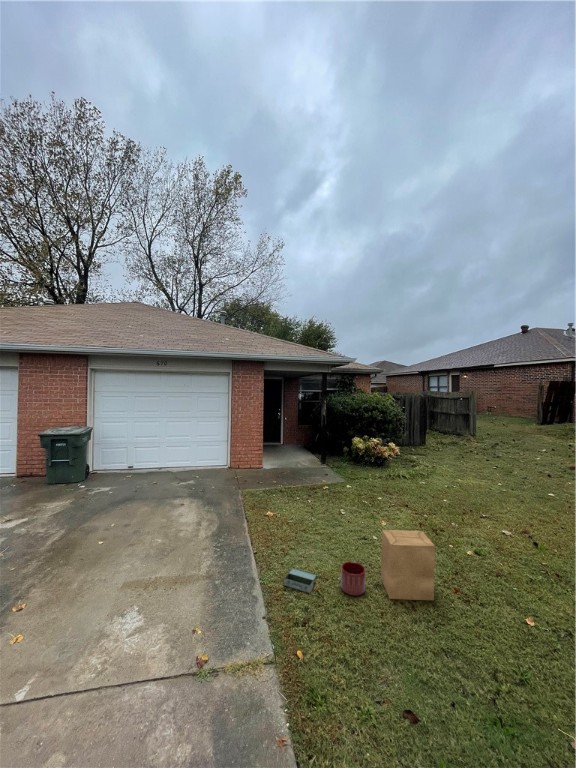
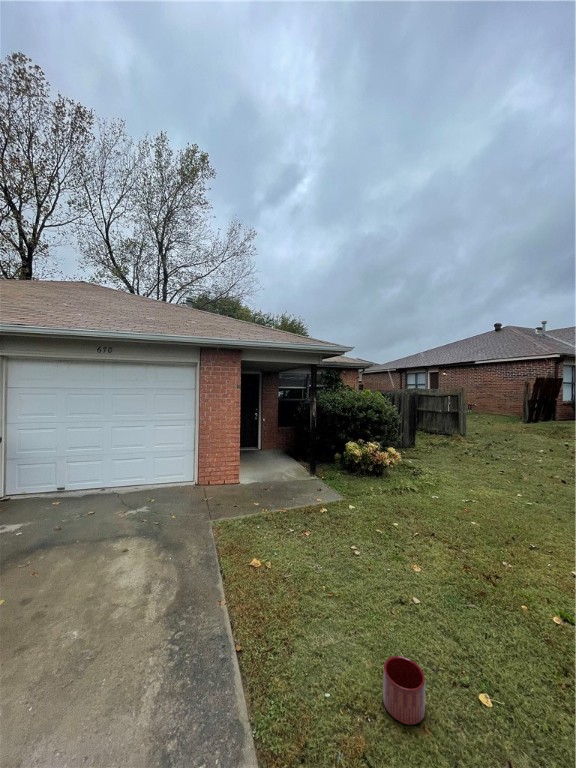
cardboard box: present [381,530,435,600] -> none [440,598,539,727]
toolbox: present [285,568,317,593] -> none [292,670,343,726]

